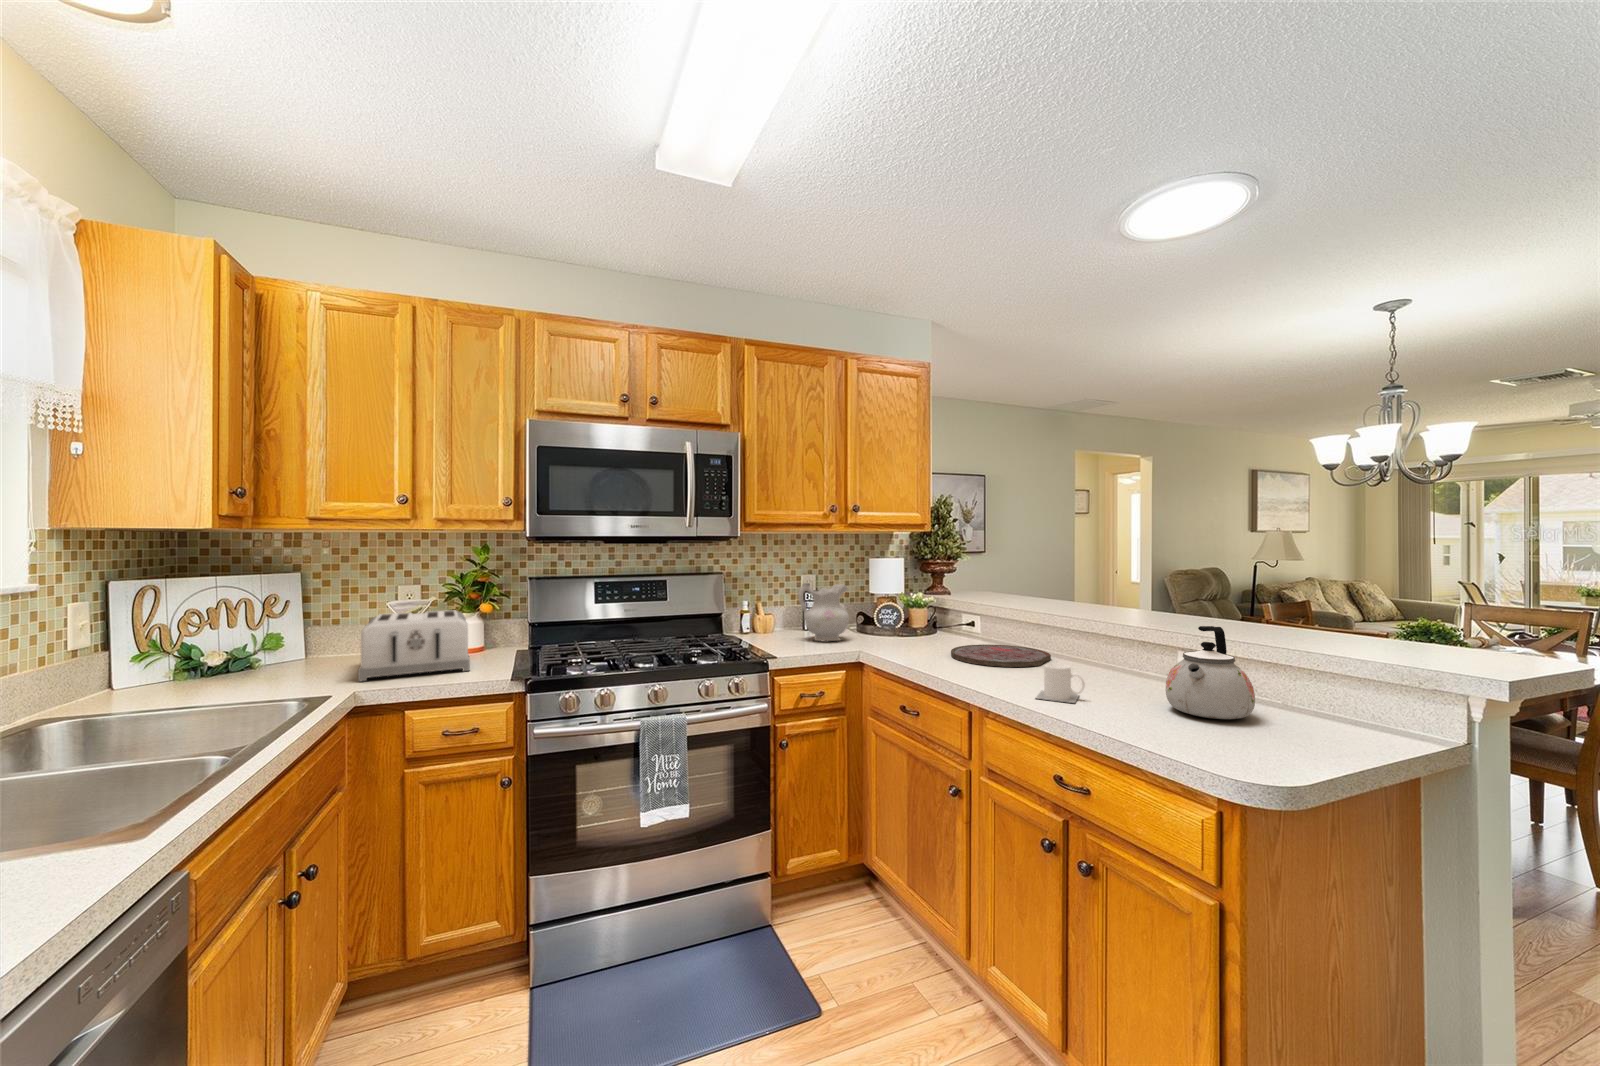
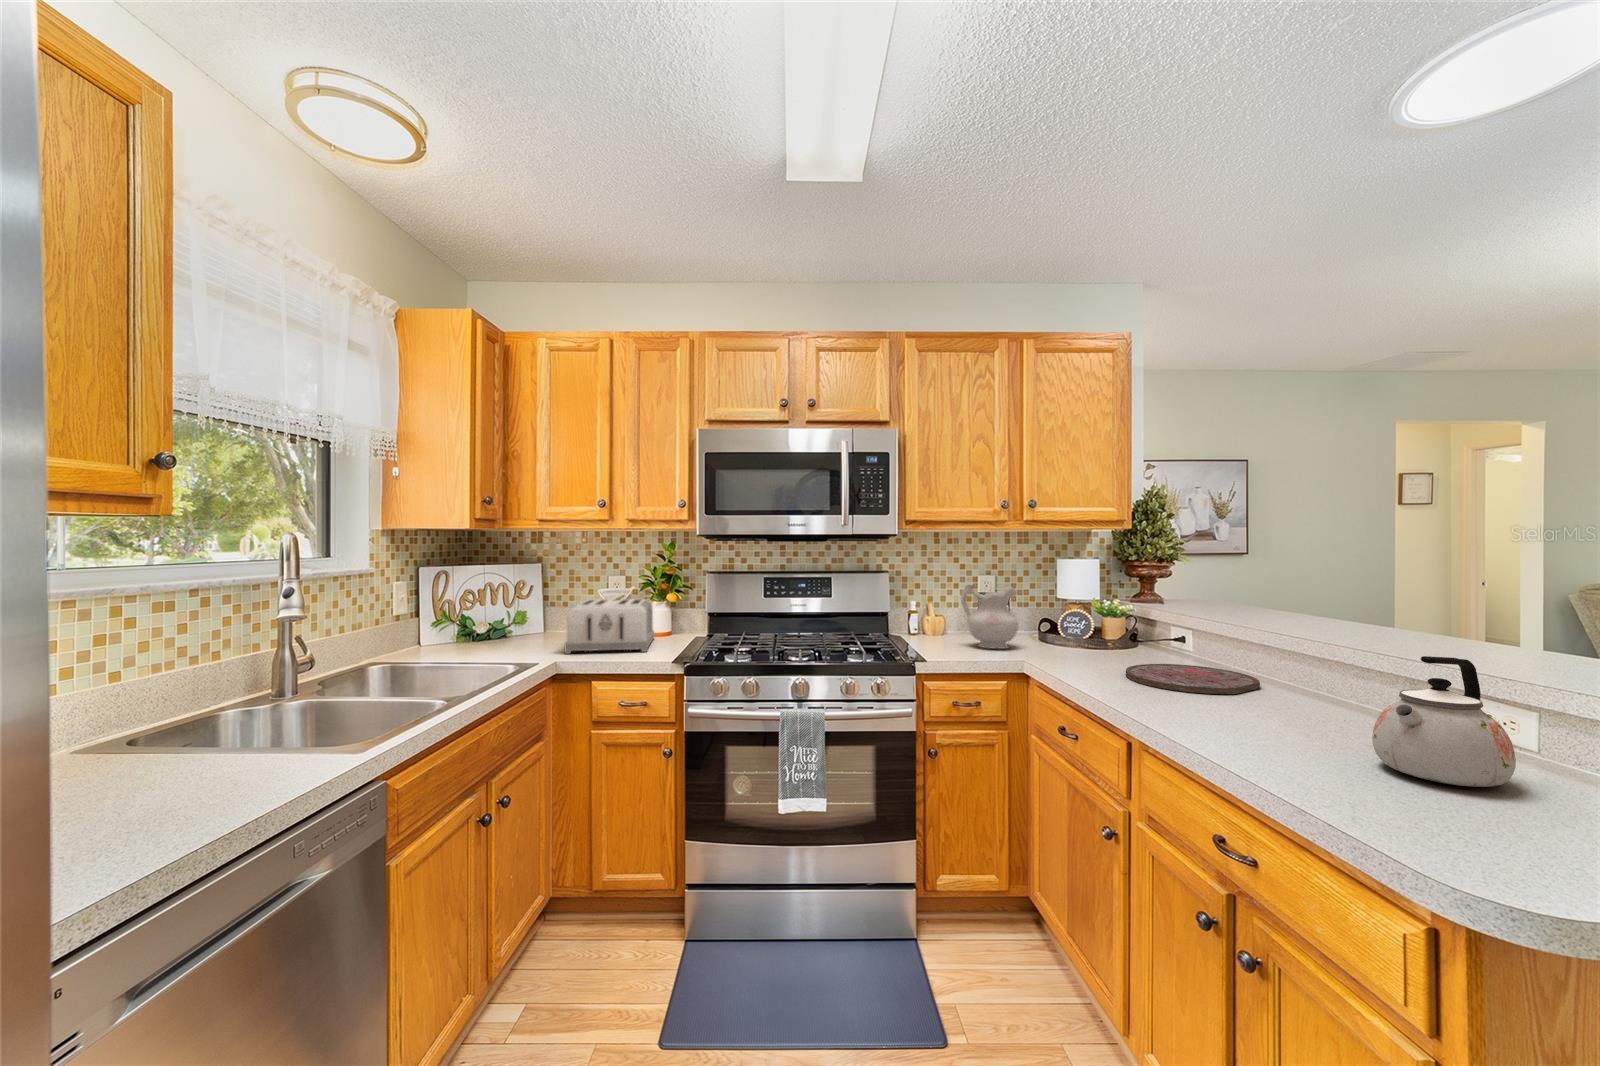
mug: present [1036,663,1085,703] -> none [1189,690,1258,741]

